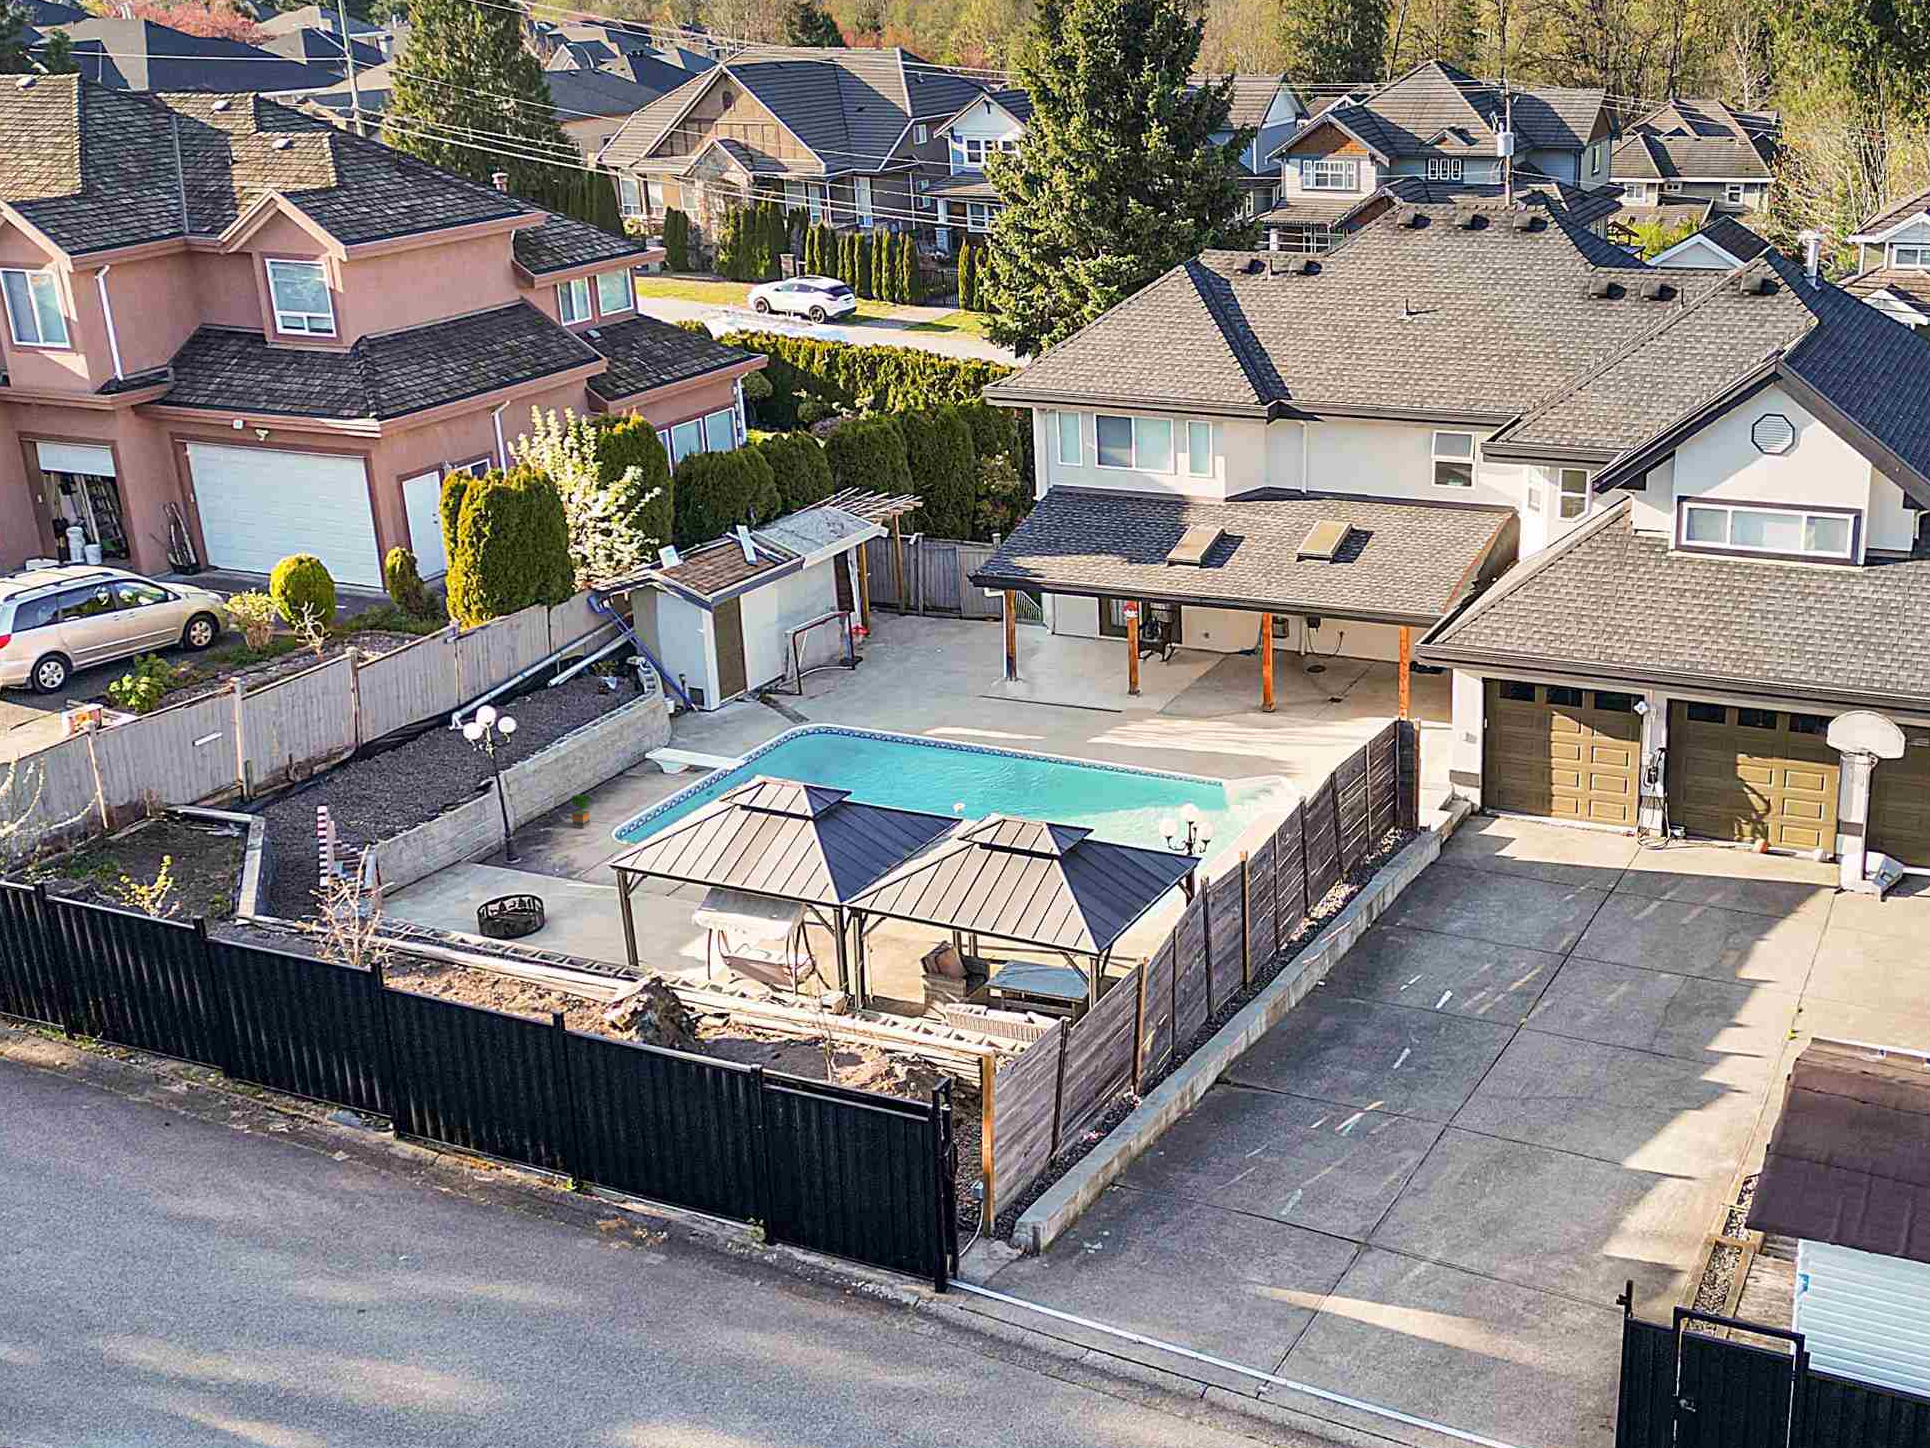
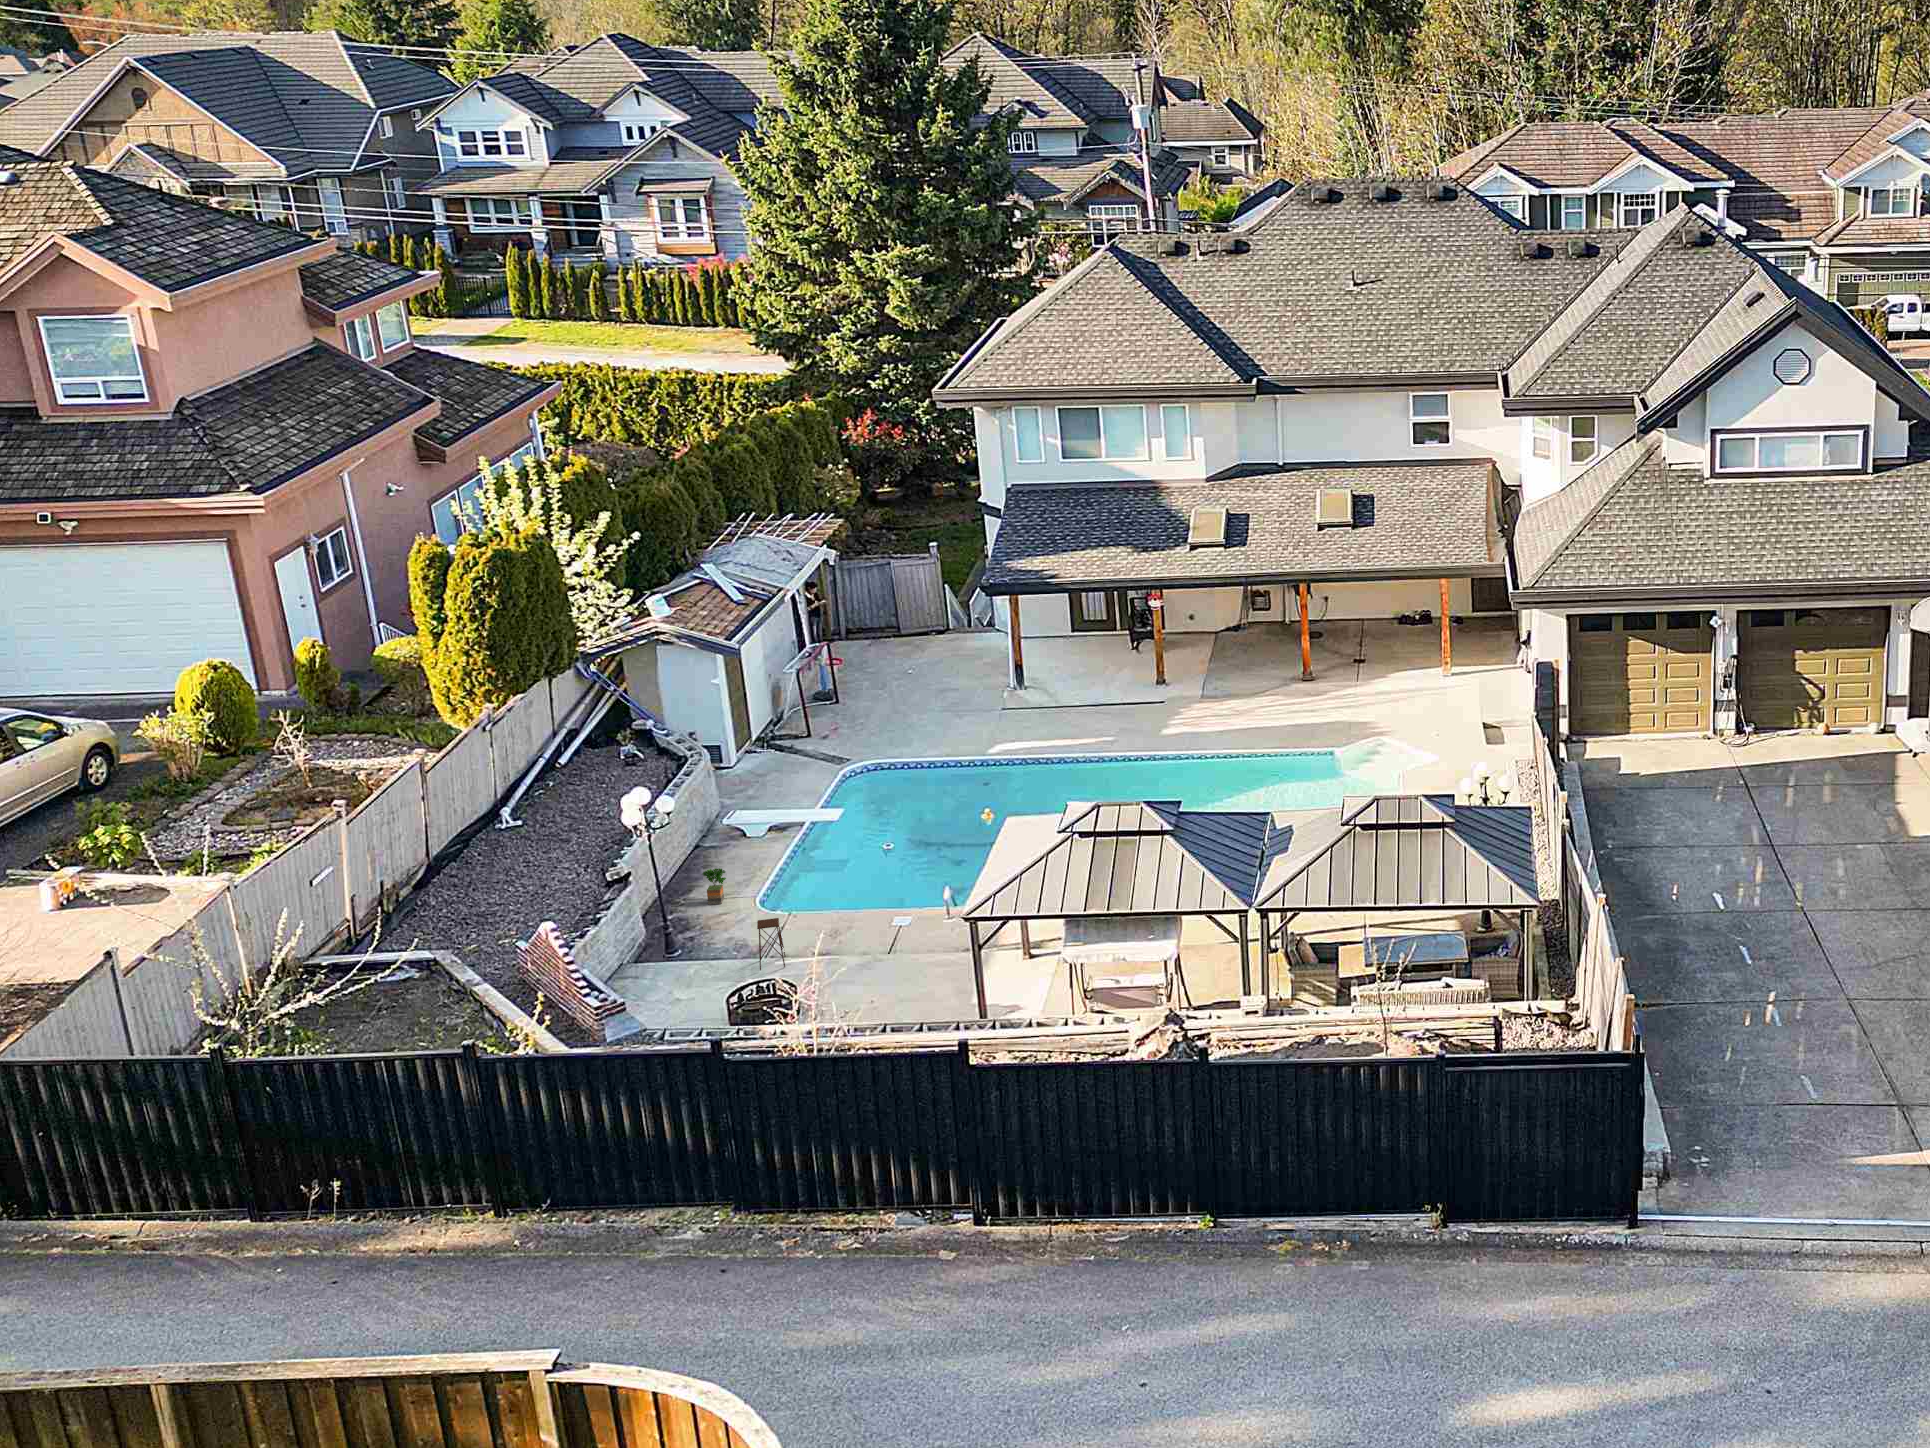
side table: none [554,845,586,894] -> present [757,918,786,970]

